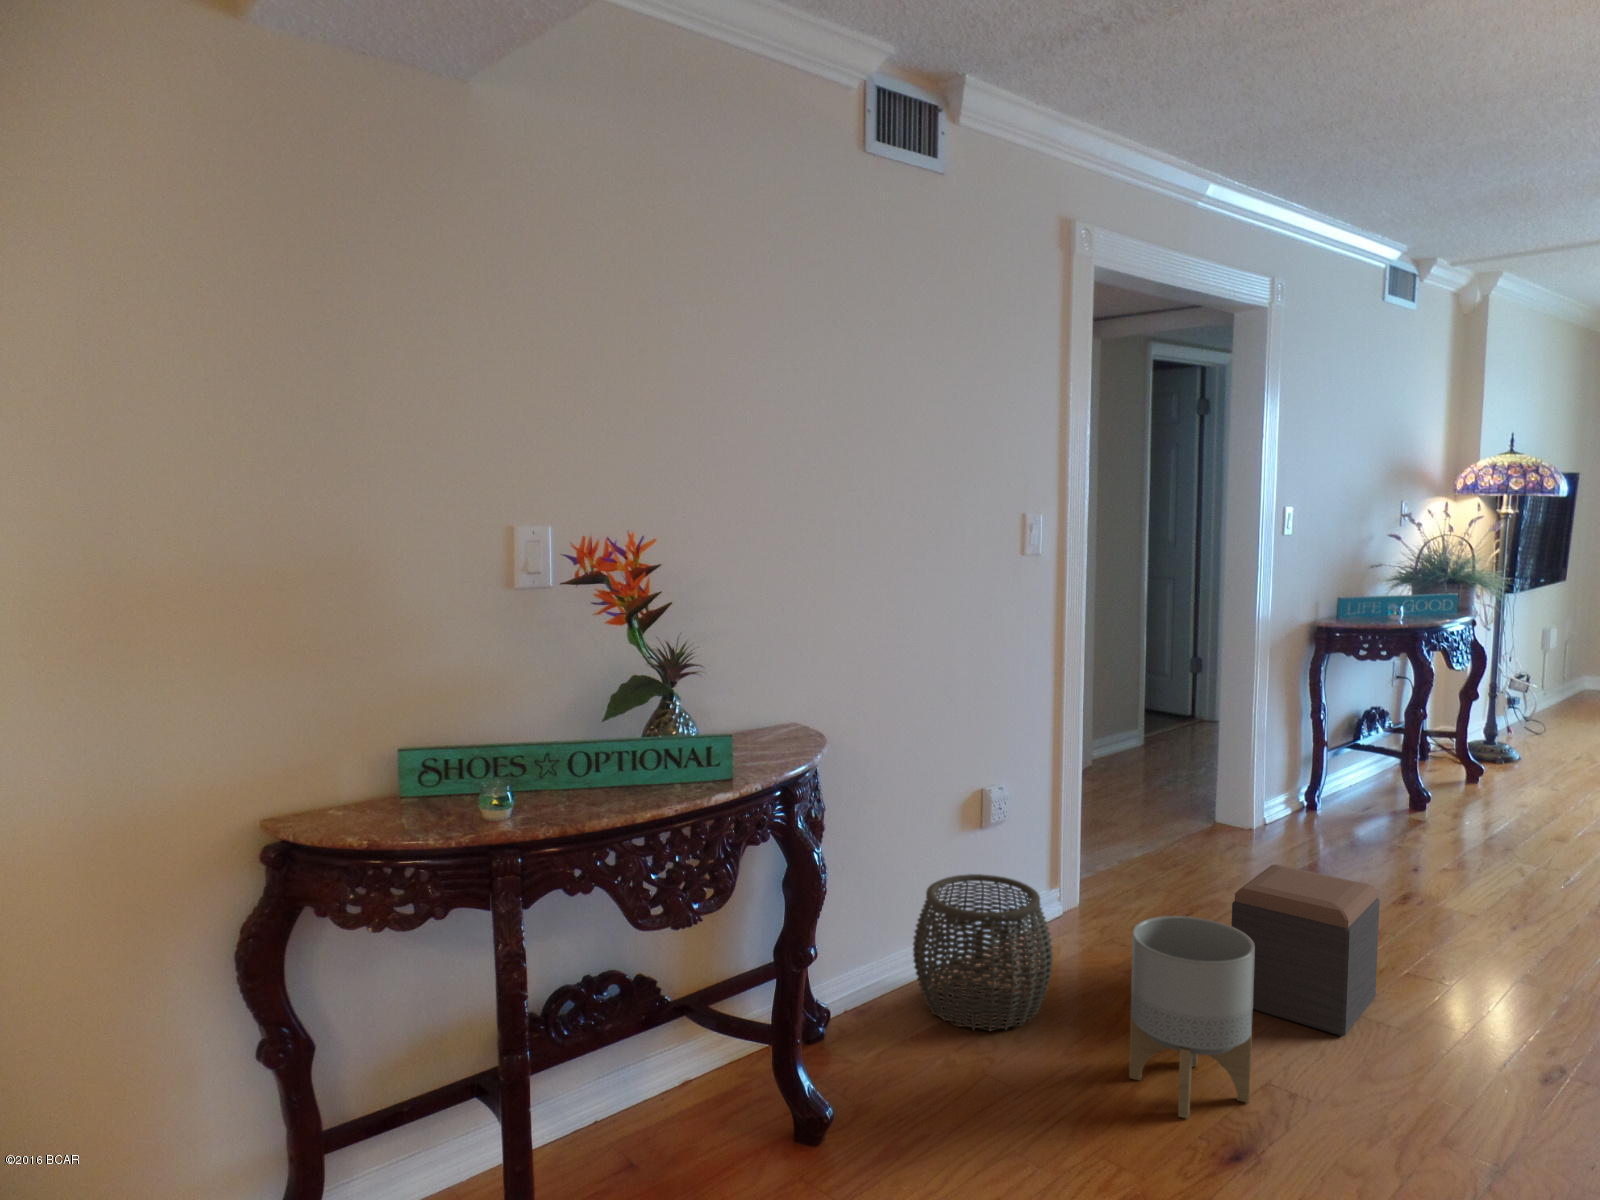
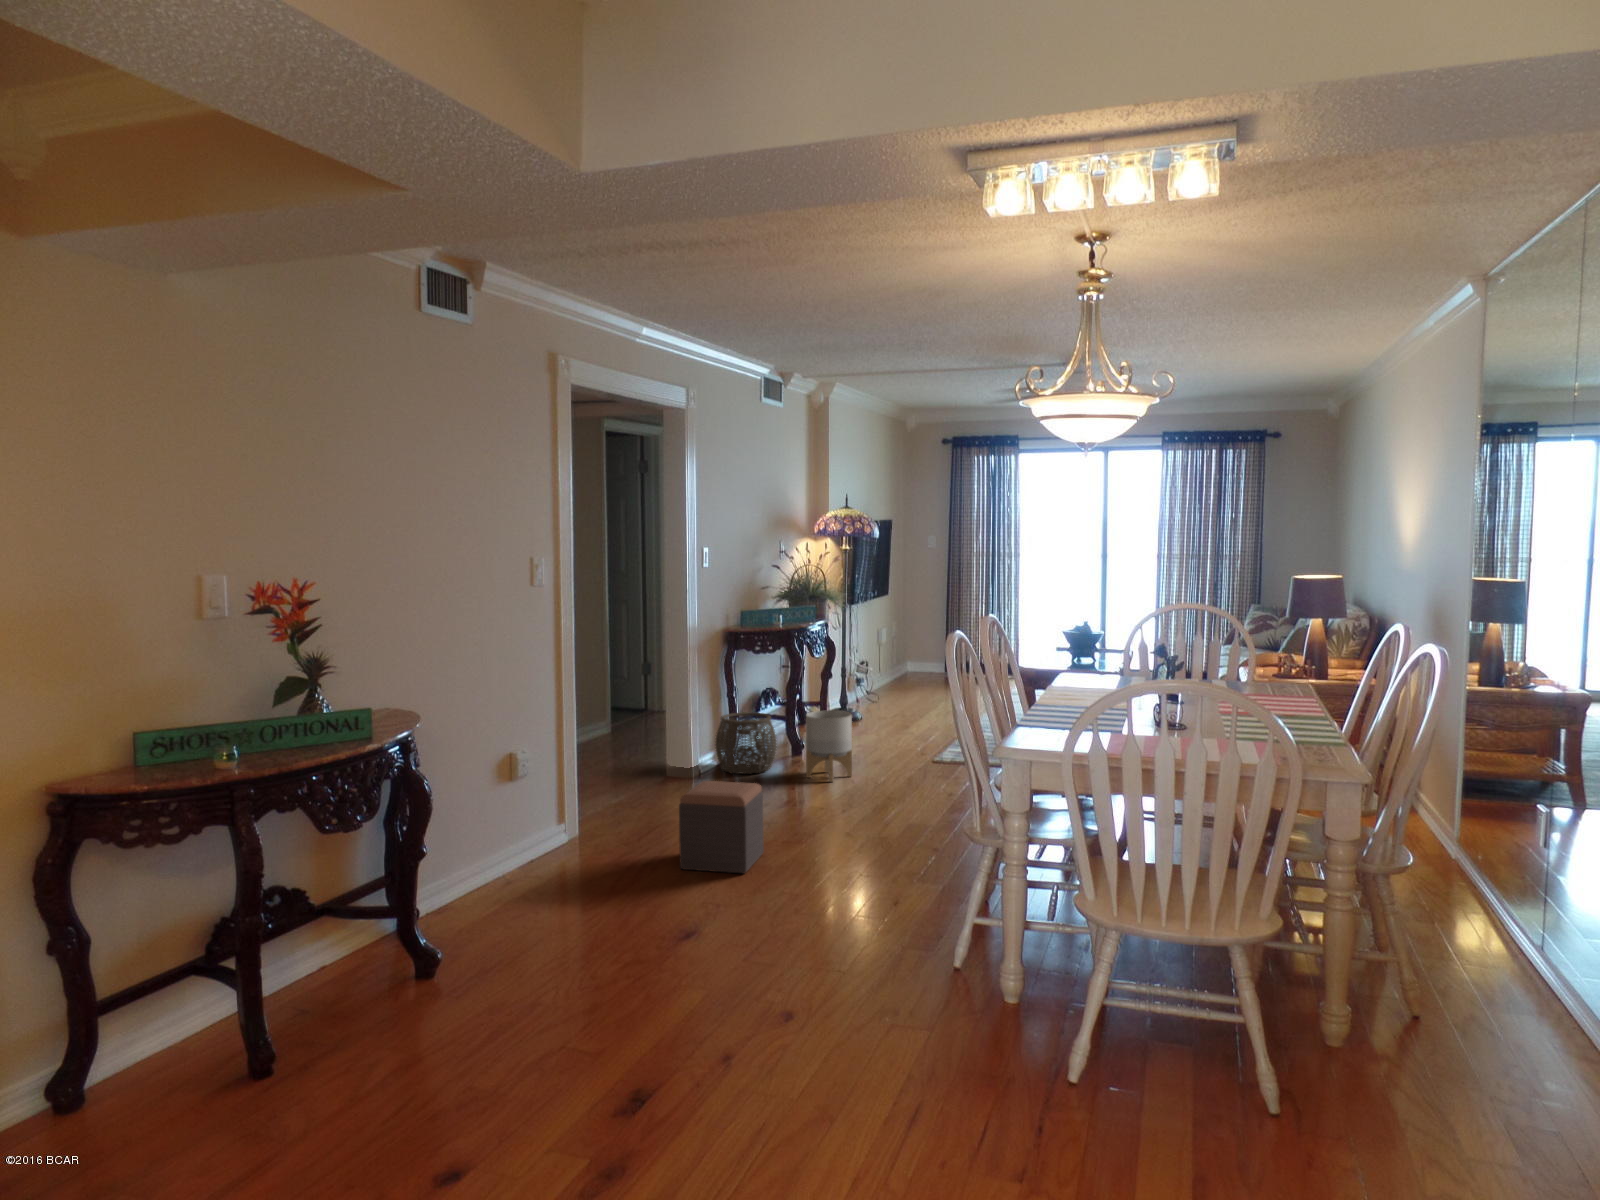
woven basket: present [913,874,1053,1031] -> present [715,712,777,774]
planter: present [1129,916,1254,1118] -> present [806,711,852,782]

